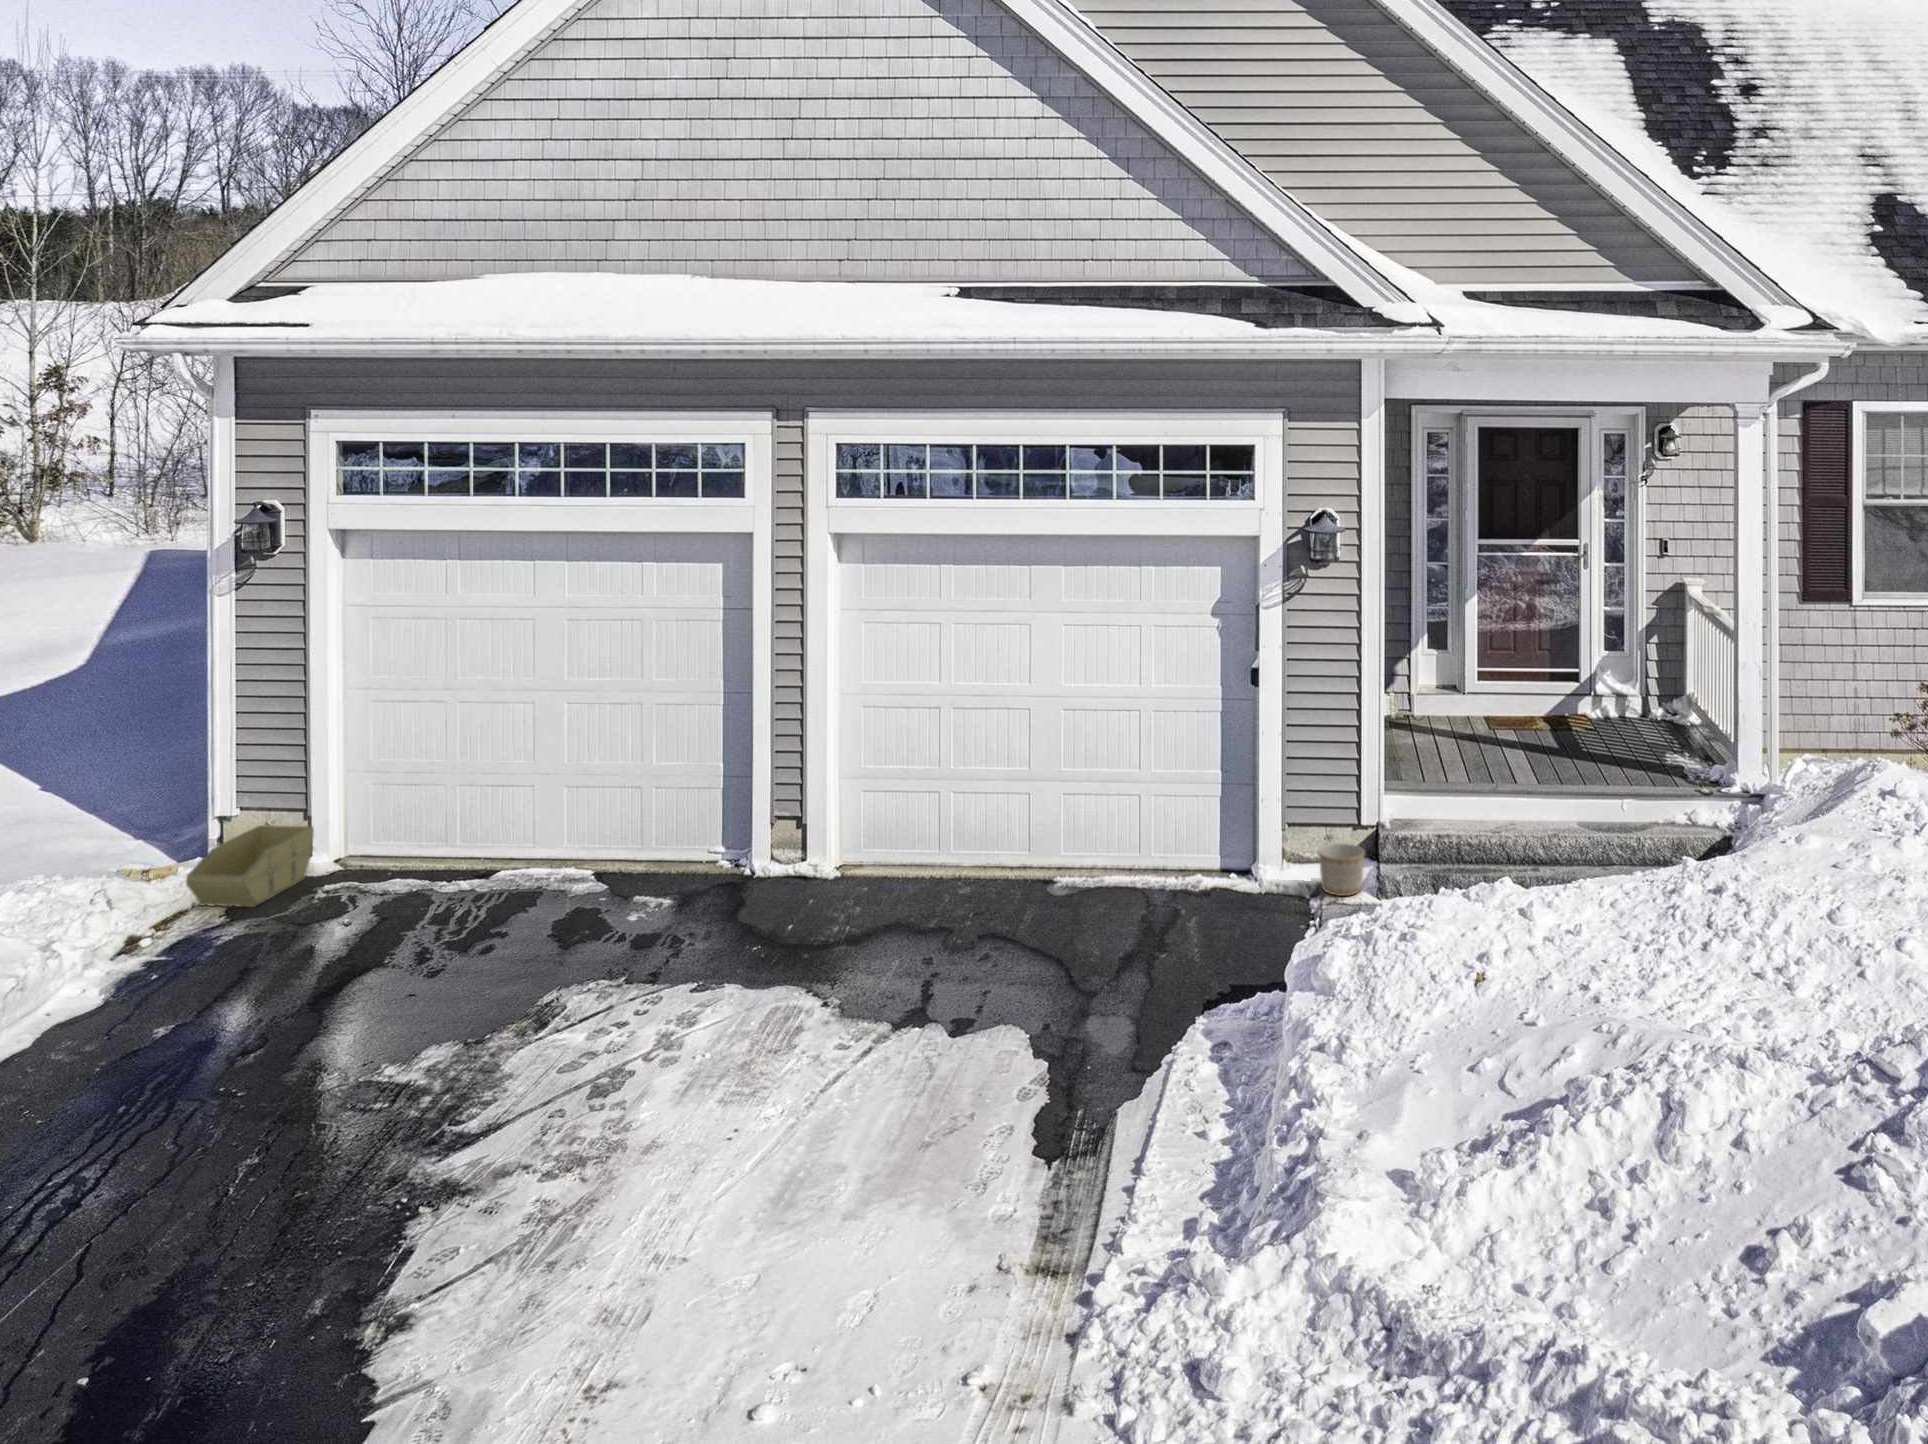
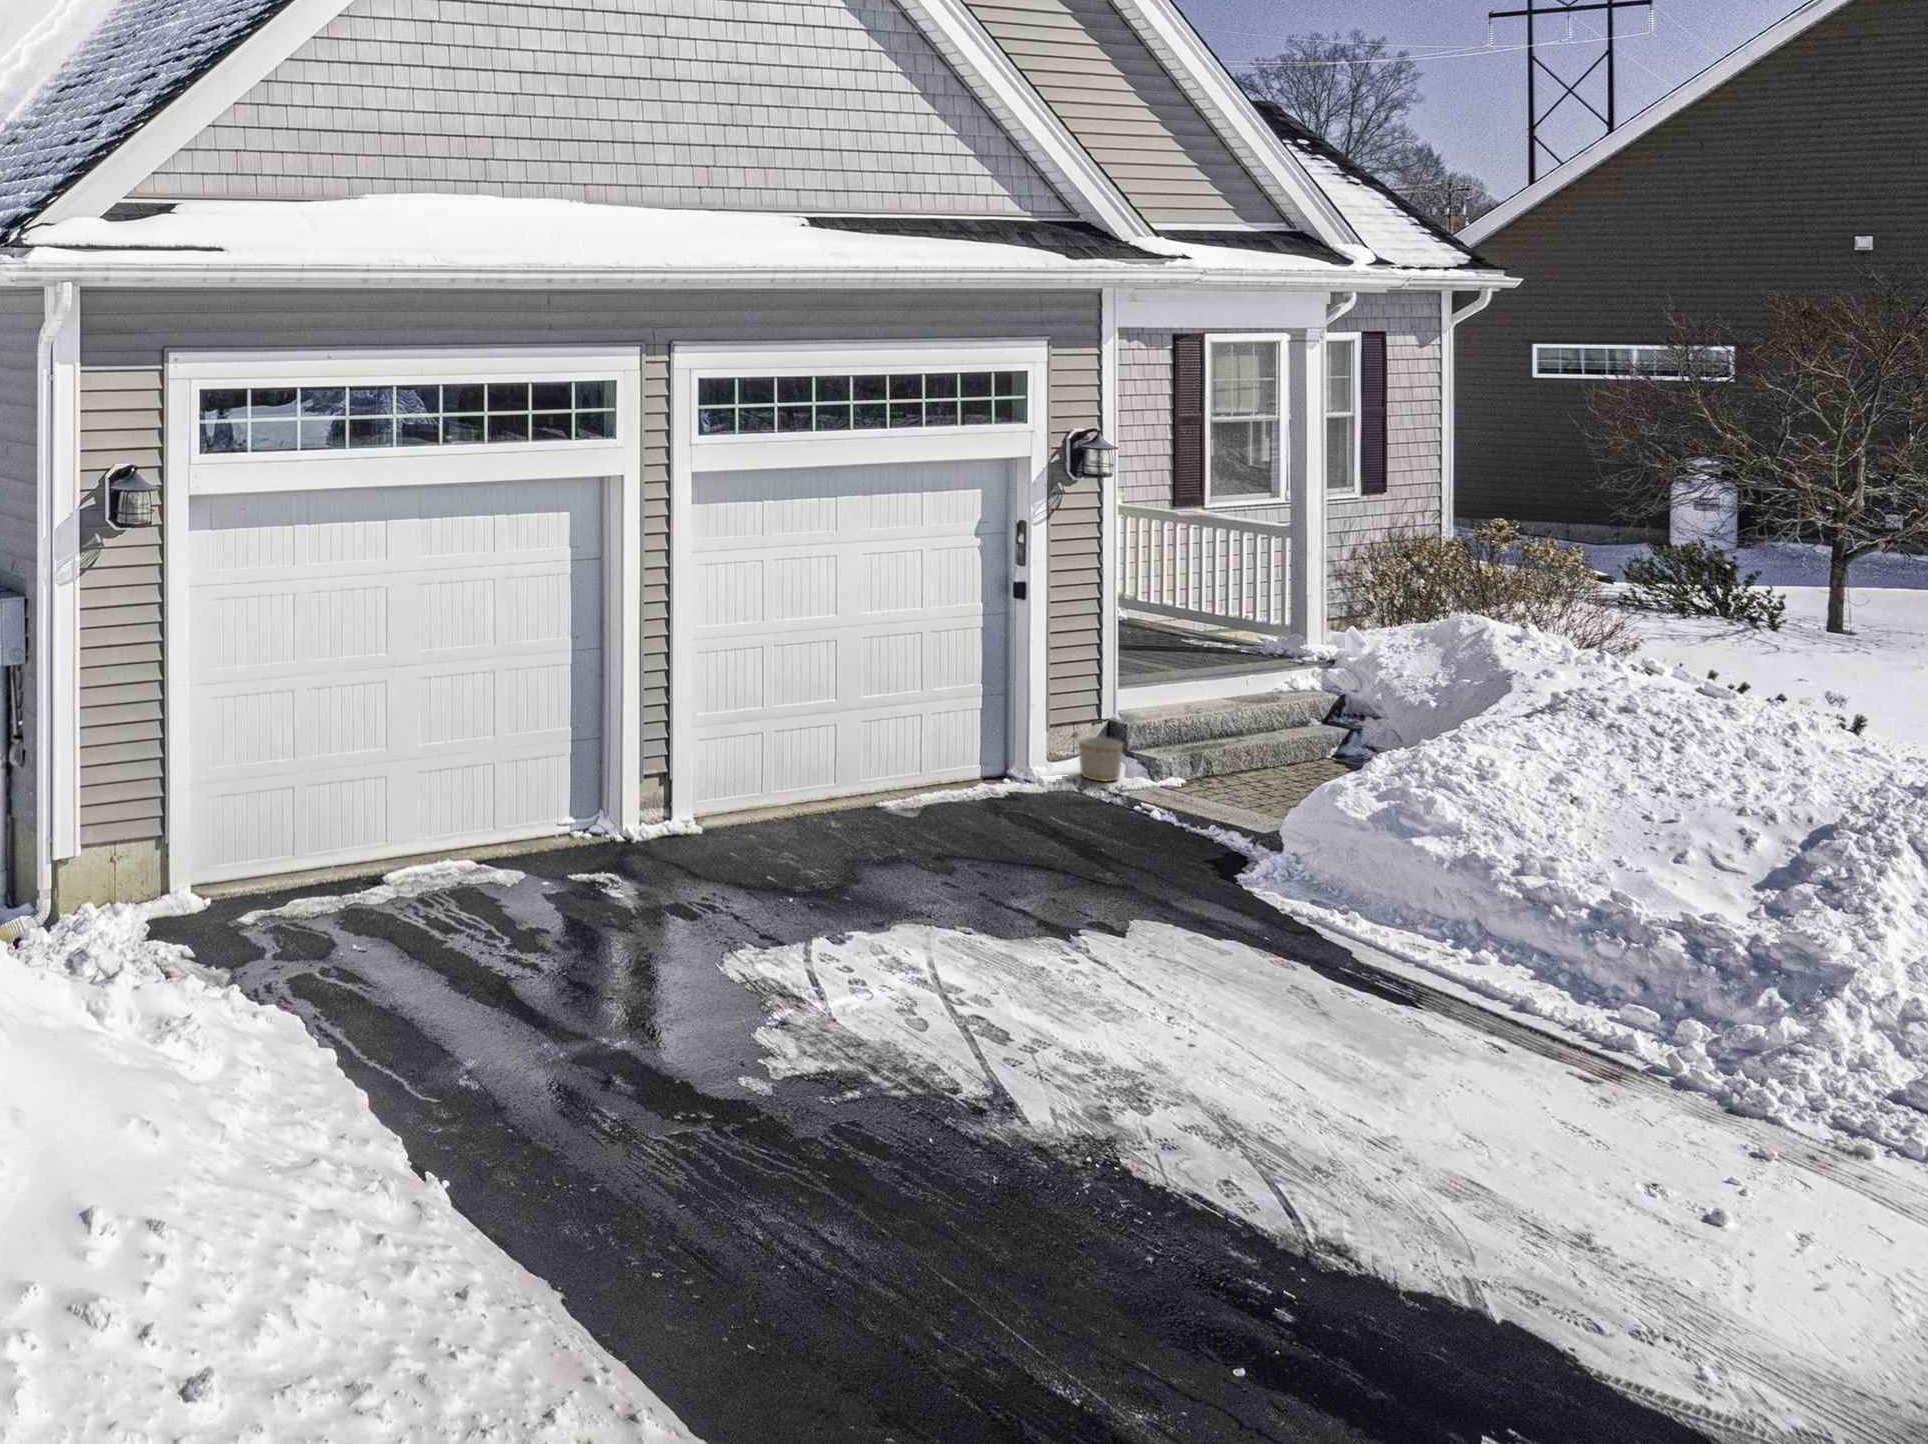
storage bin: present [186,825,314,907] -> none [107,855,214,958]

